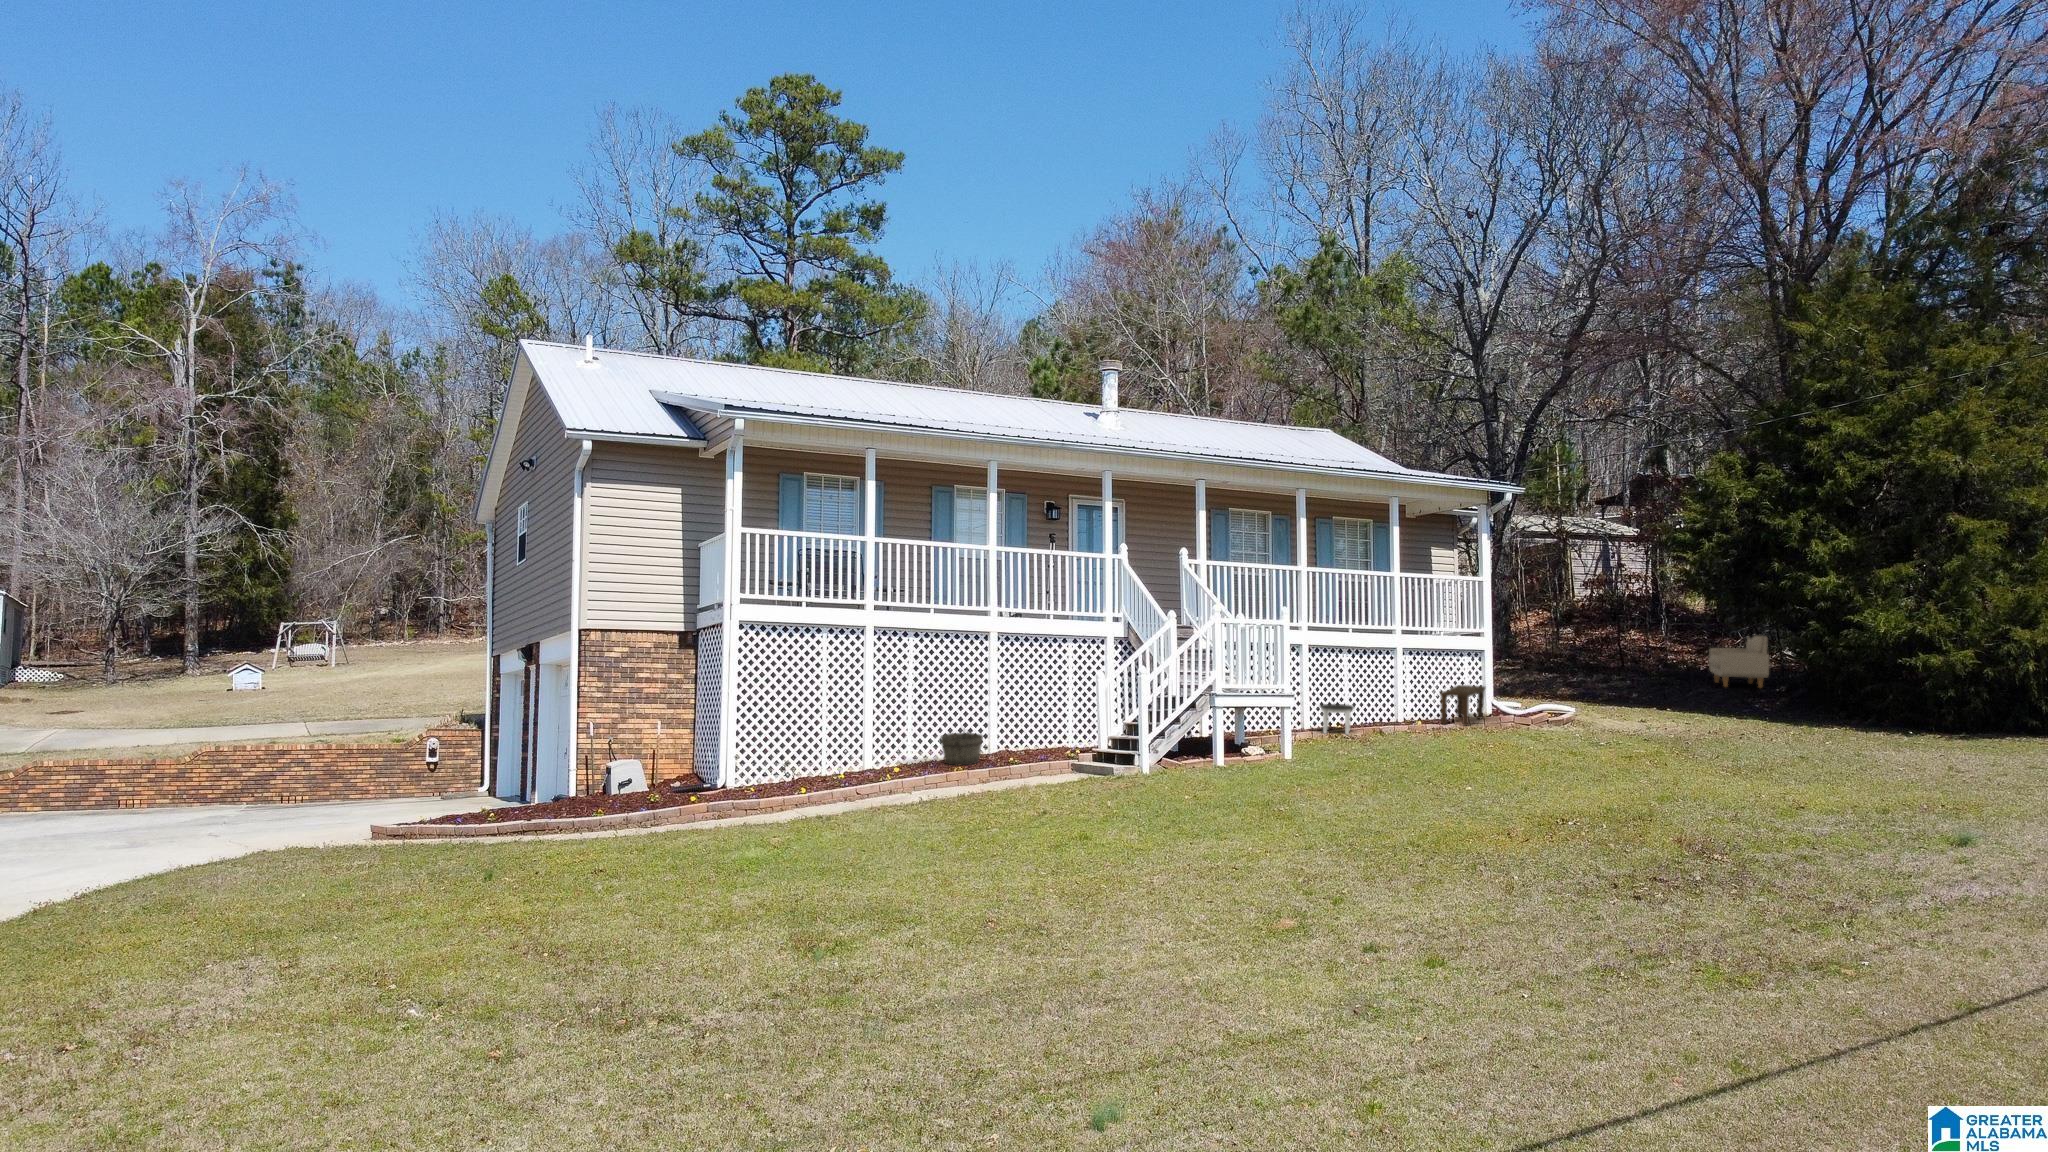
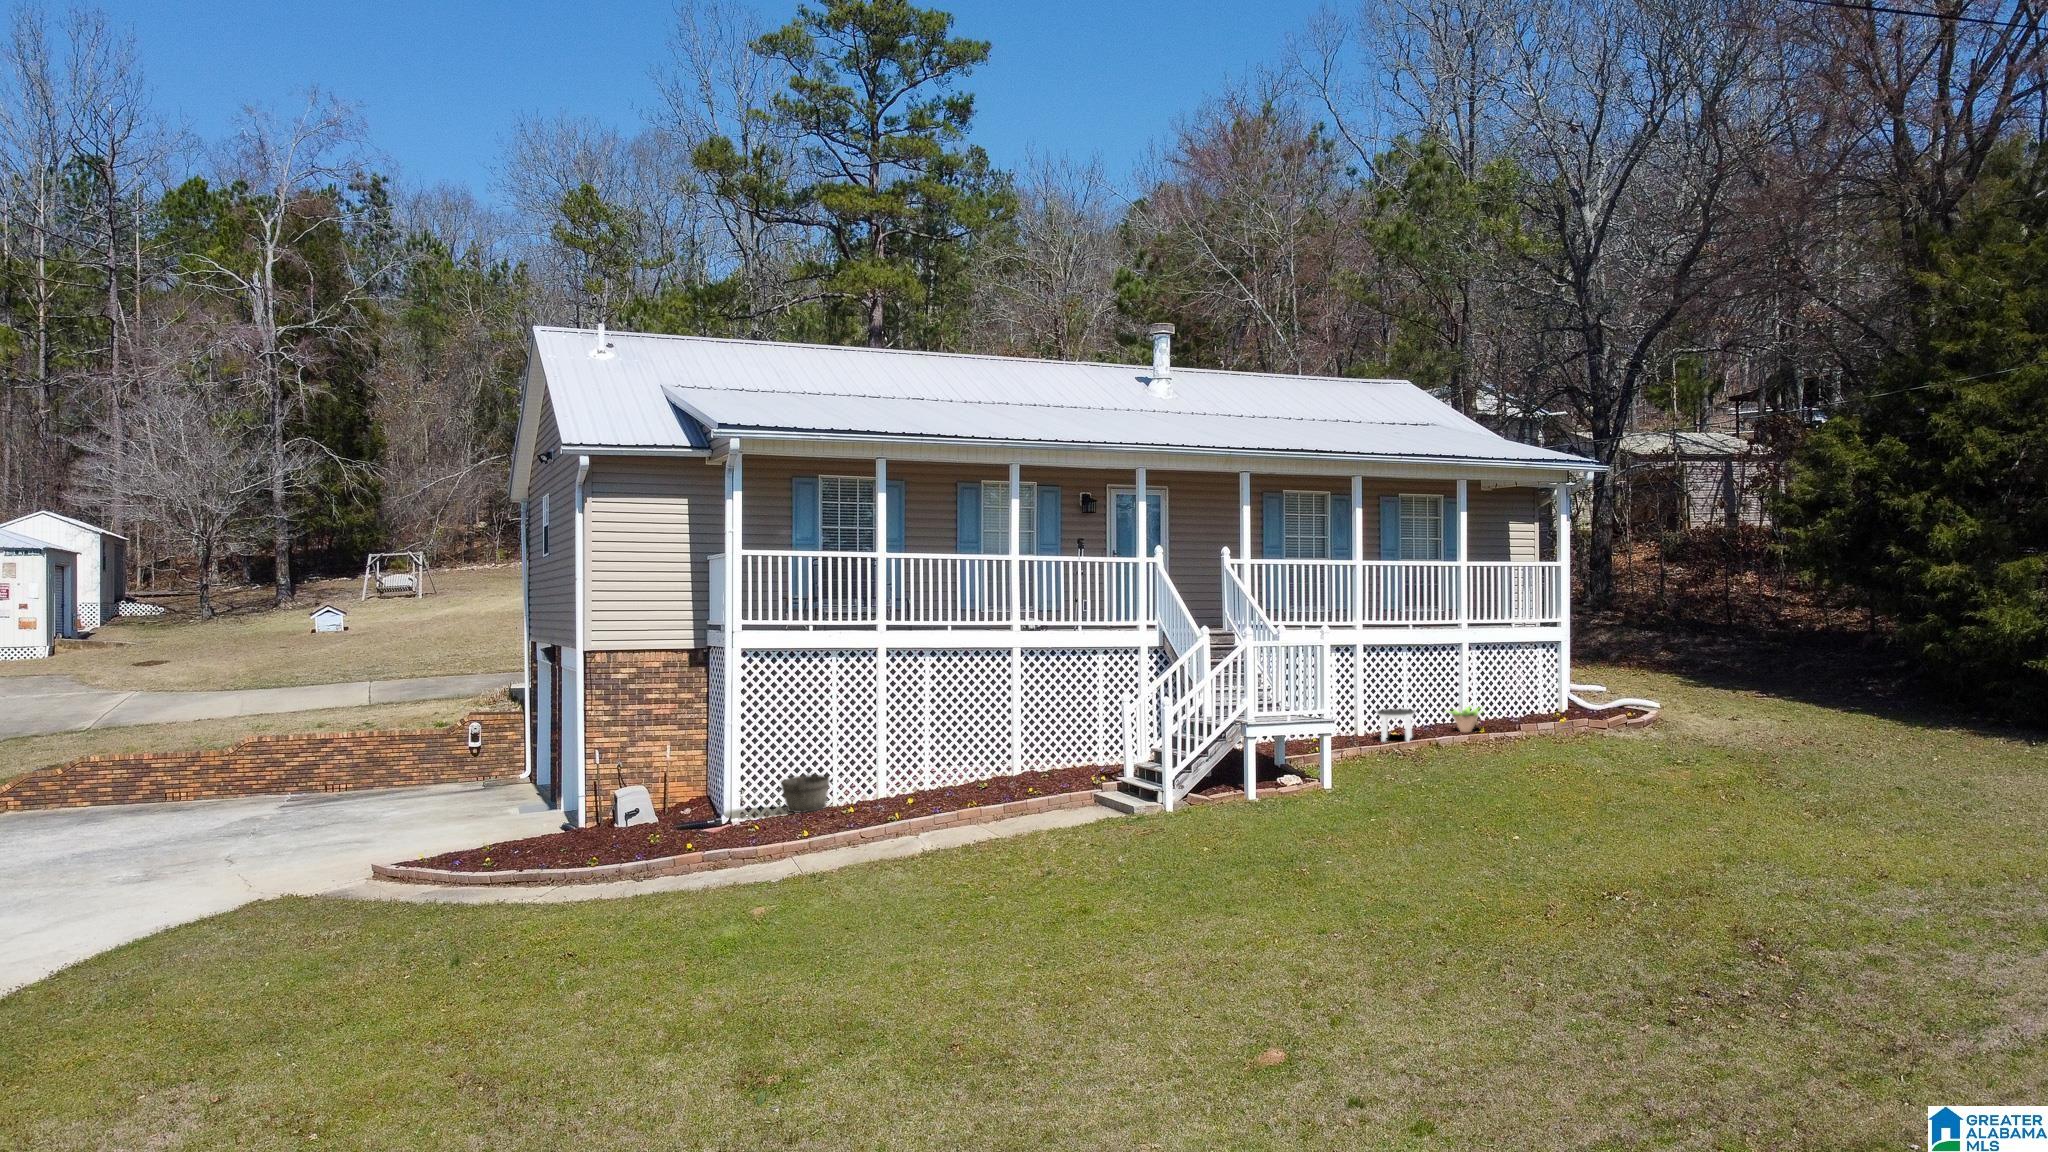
armchair: present [1709,634,1769,688] -> none [1828,611,1895,672]
bench: present [1440,685,1485,726] -> none [1511,682,1564,728]
decorative plant: none [1378,703,1416,728] -> present [1446,706,1479,732]
wooden bucket: present [940,732,983,765] -> present [781,769,829,813]

